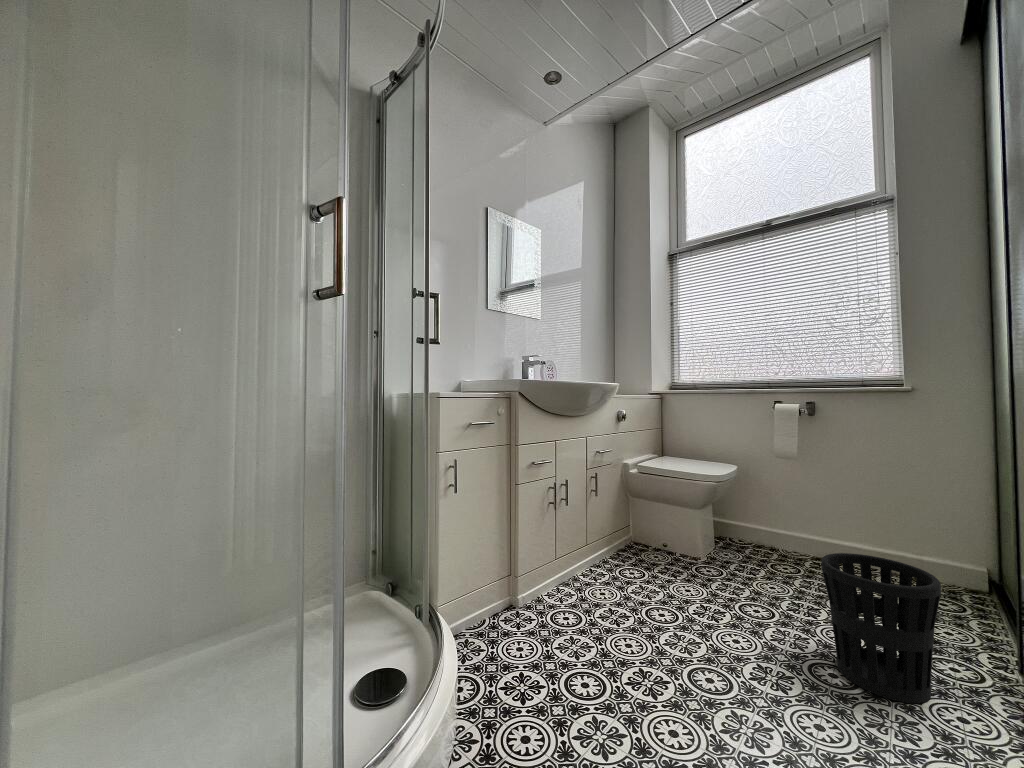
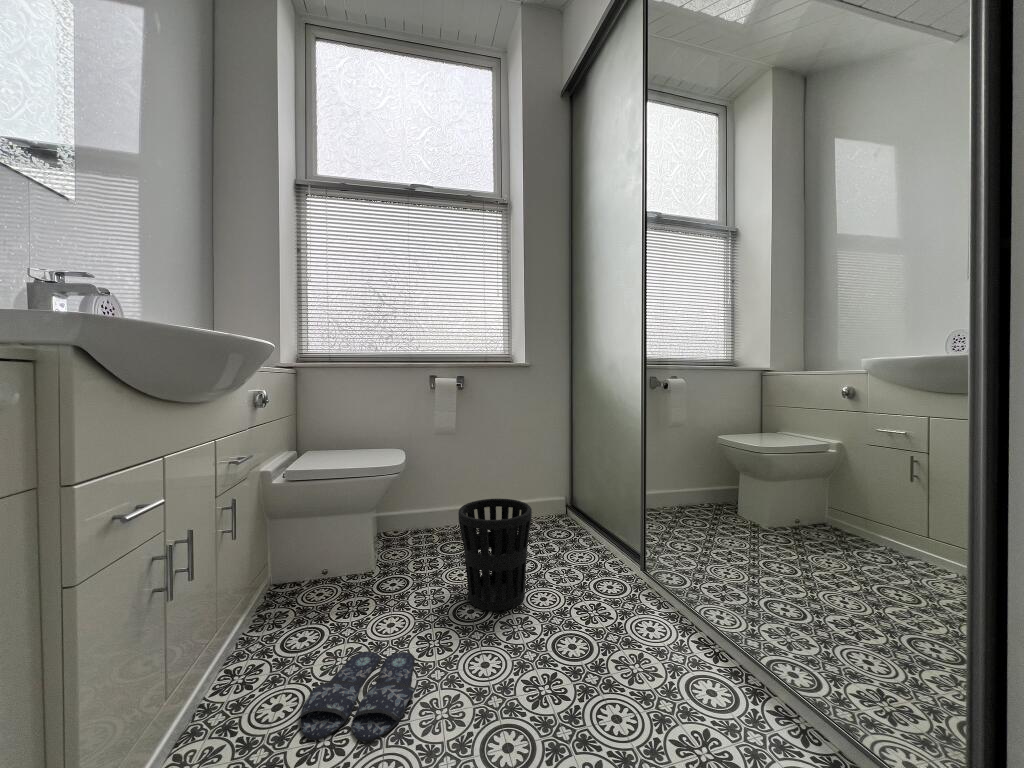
slippers: none [636,645,744,710] -> present [300,651,415,742]

